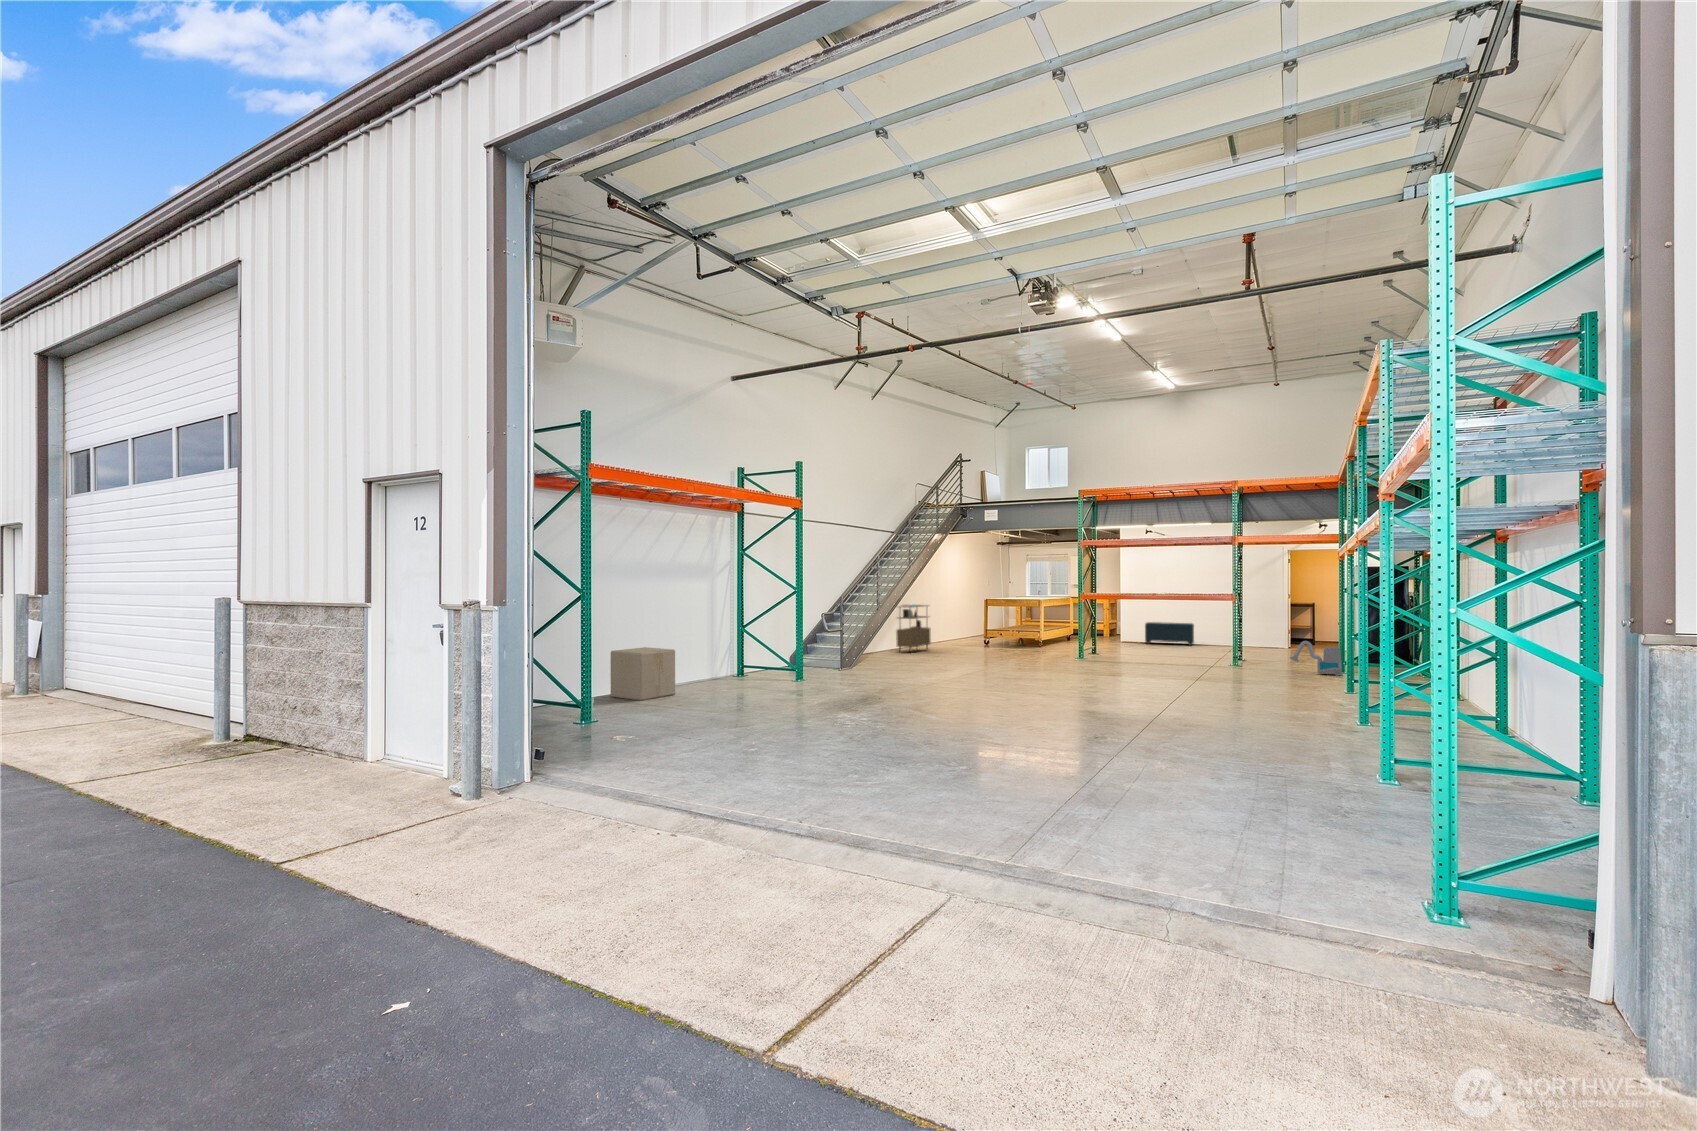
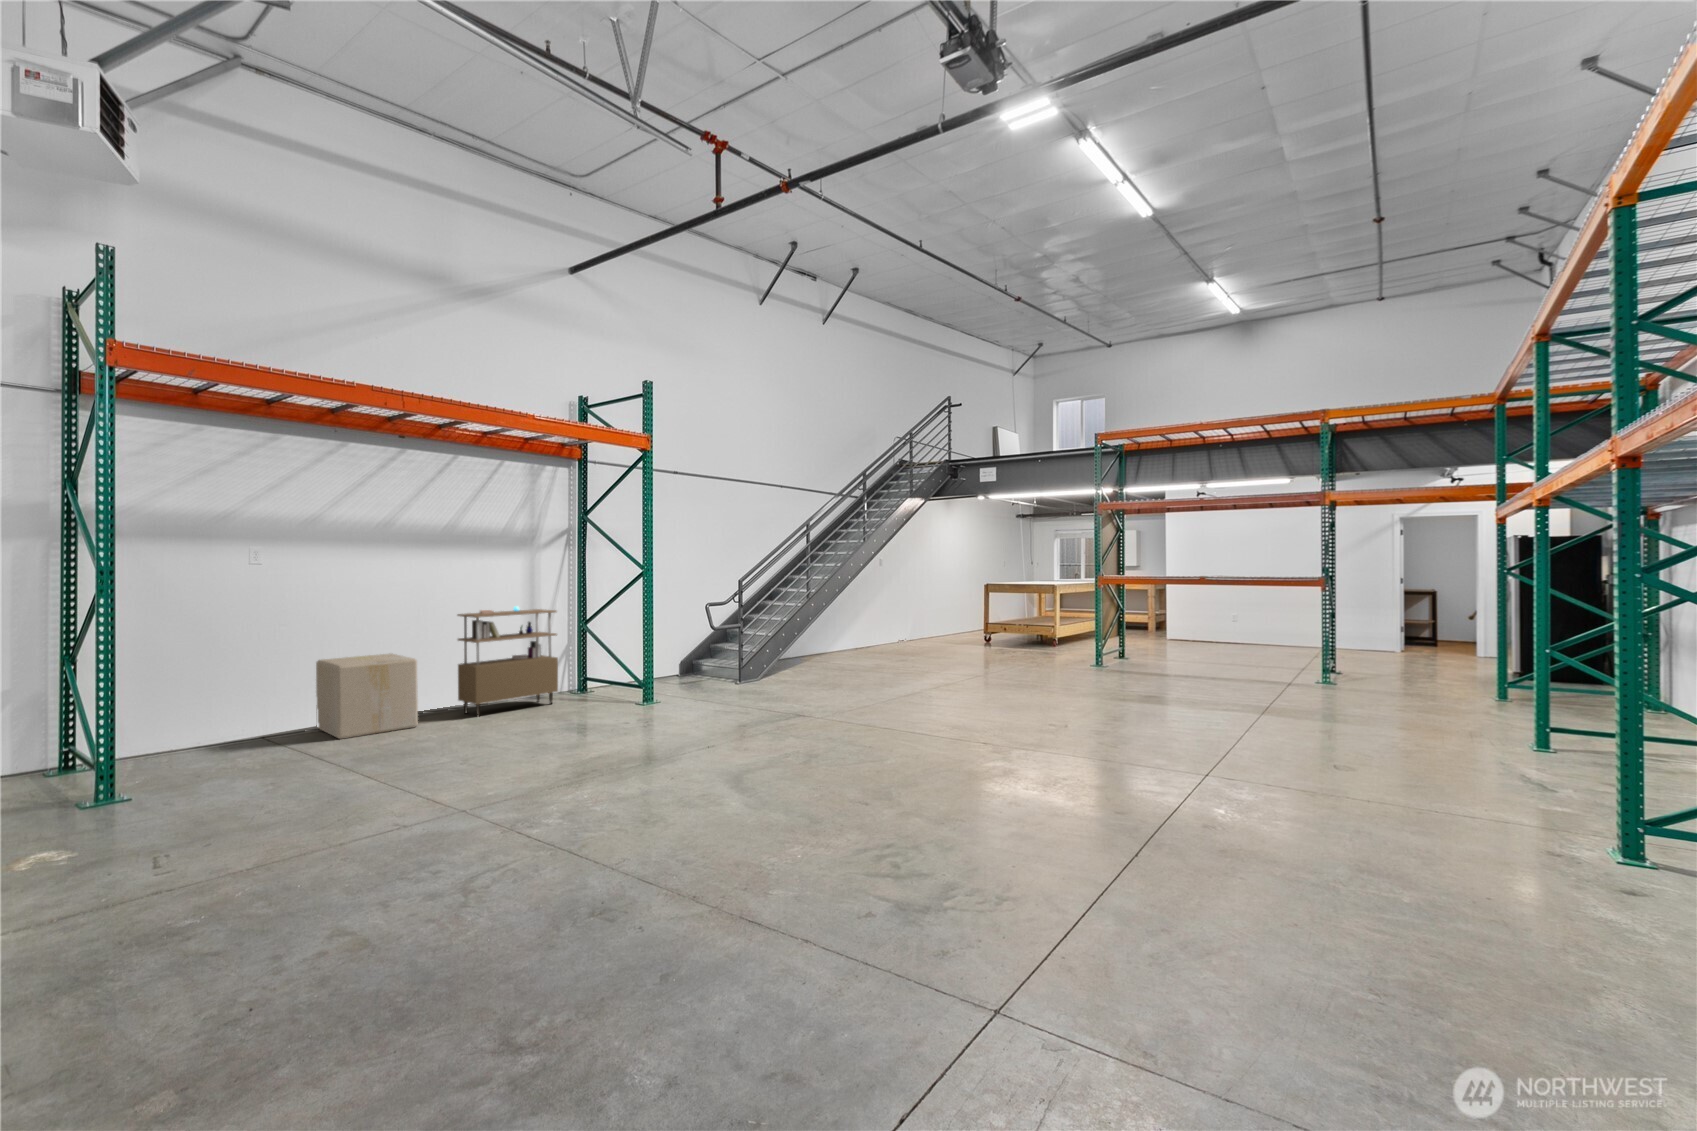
shelving unit: present [896,603,931,652] -> present [458,606,558,716]
bench: present [1145,622,1194,646] -> none [1196,616,1265,648]
vacuum cleaner: present [1290,641,1342,676] -> none [1413,653,1506,711]

